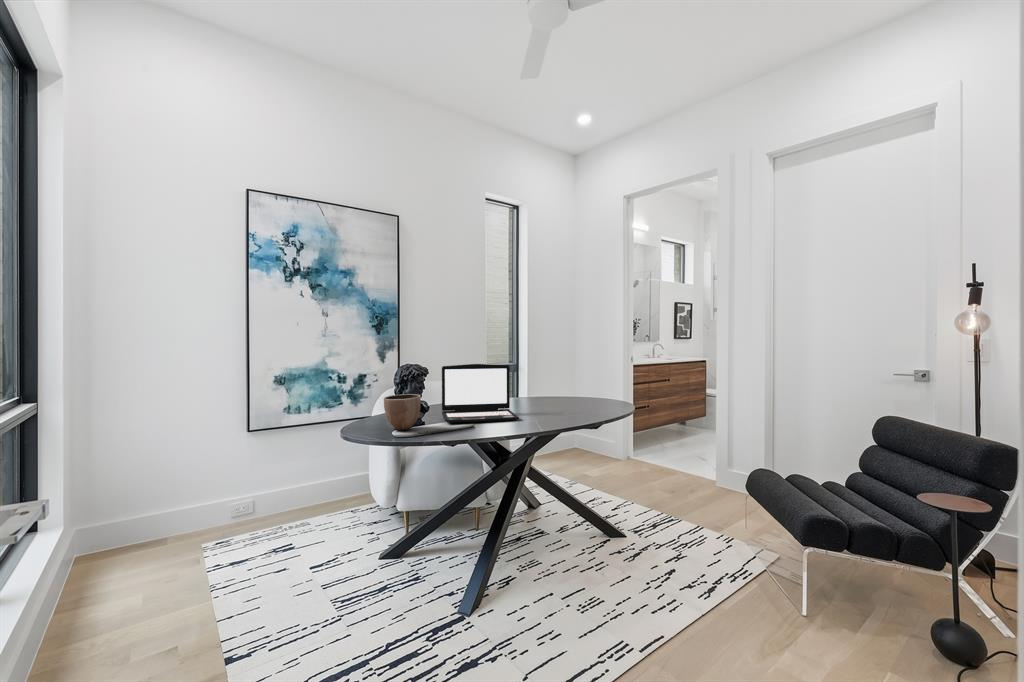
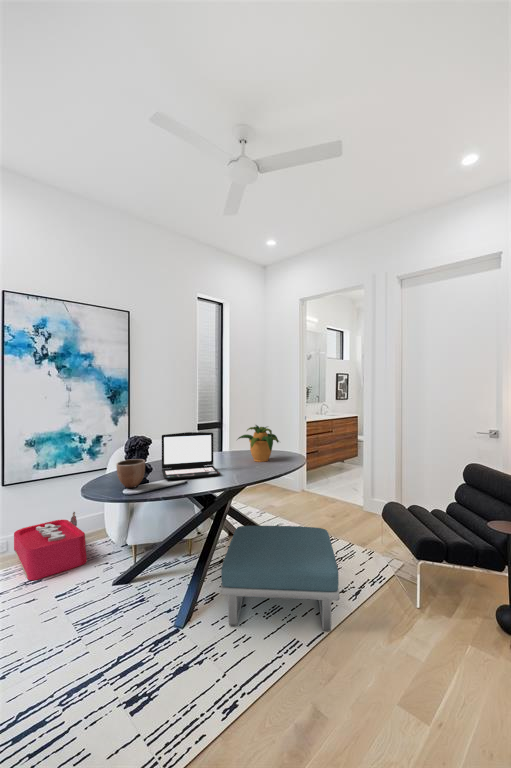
potted plant: none [539,357,601,408] -> present [238,425,279,462]
storage bin: none [260,470,348,548] -> present [14,512,87,580]
footstool: none [519,492,685,632] -> present [221,526,339,631]

